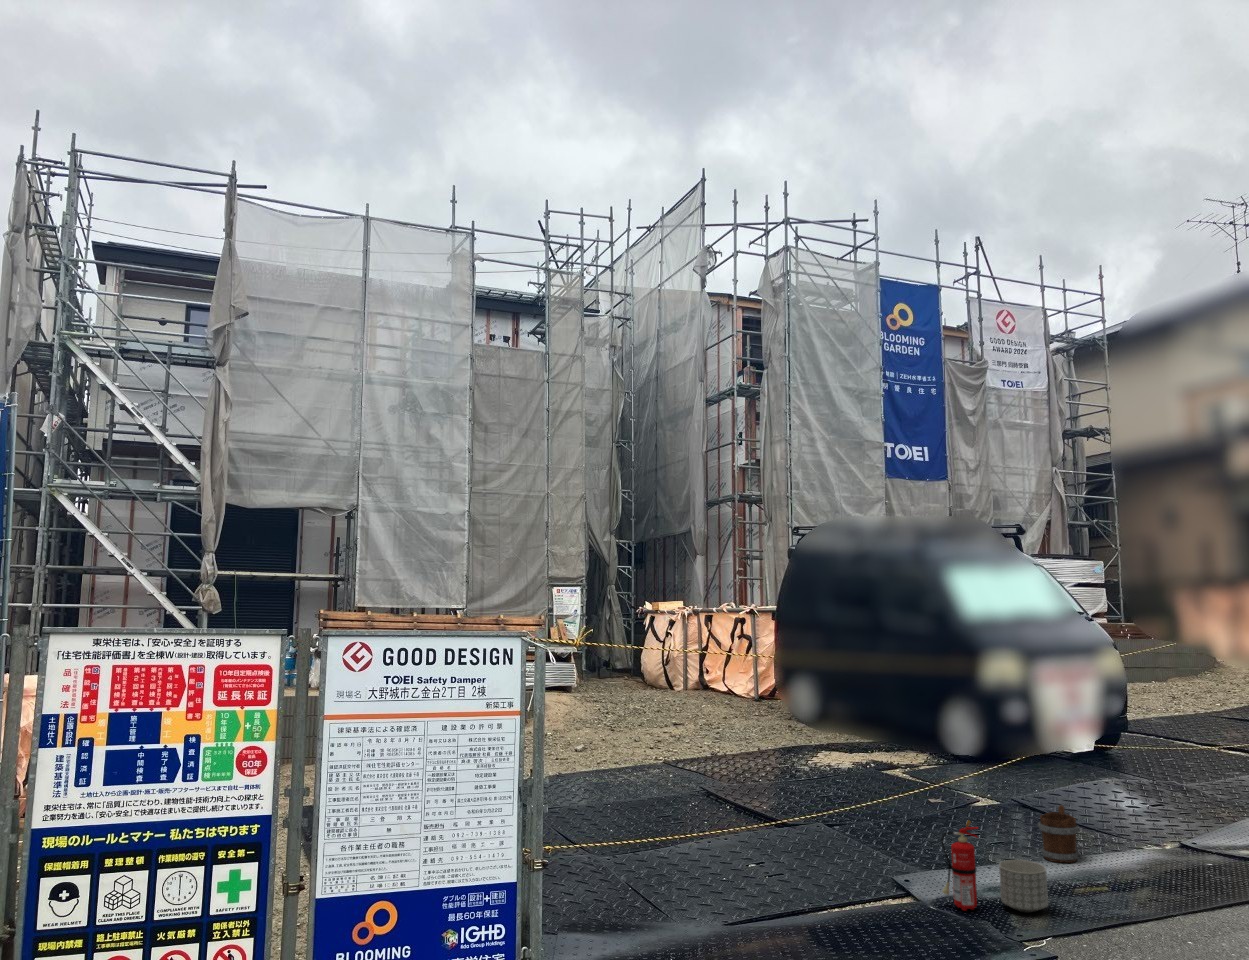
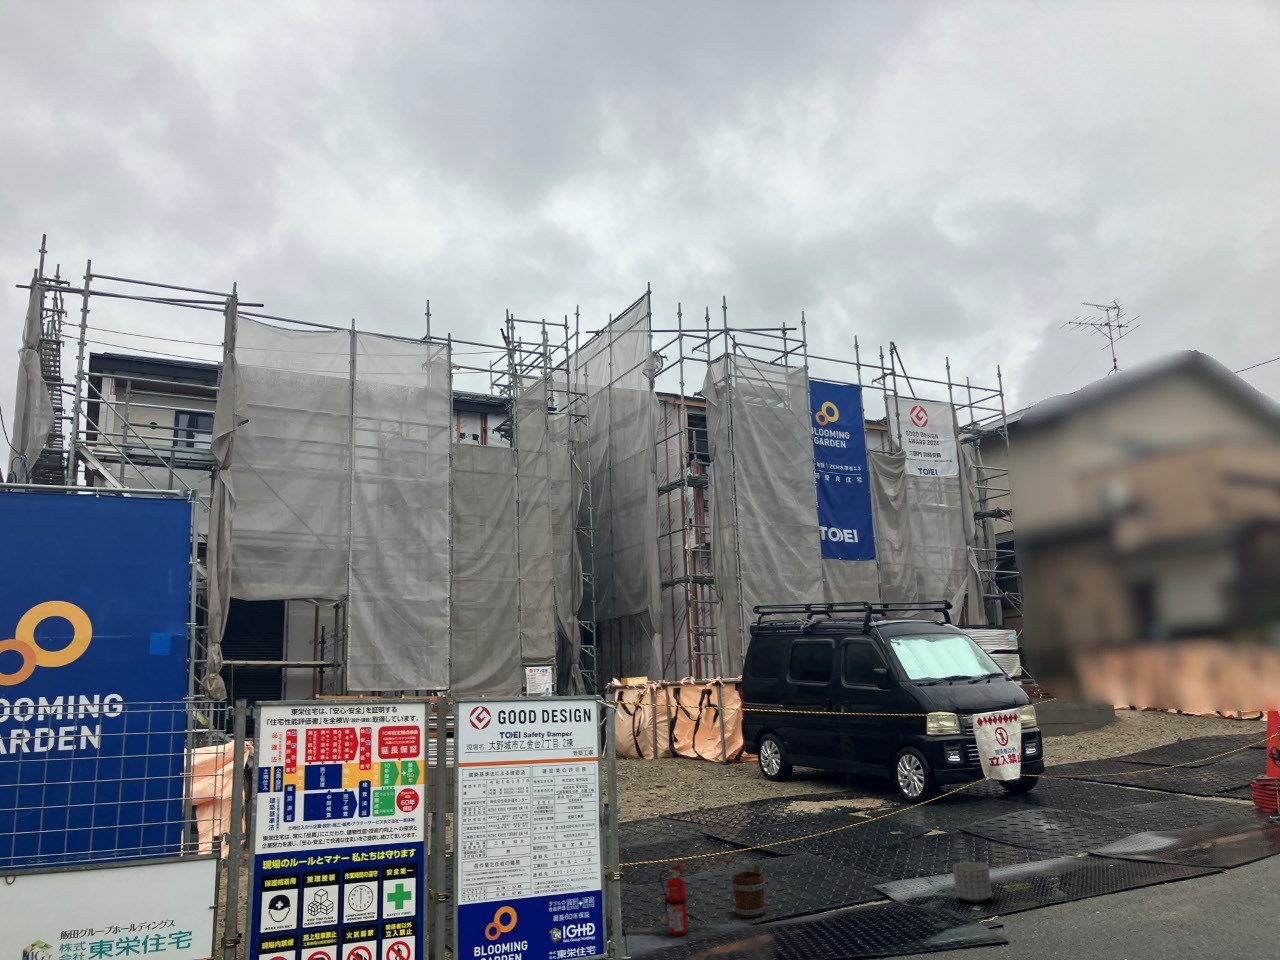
bucket: present [1037,805,1080,863] -> present [732,864,766,918]
fire extinguisher: present [941,820,978,911] -> present [660,859,687,935]

